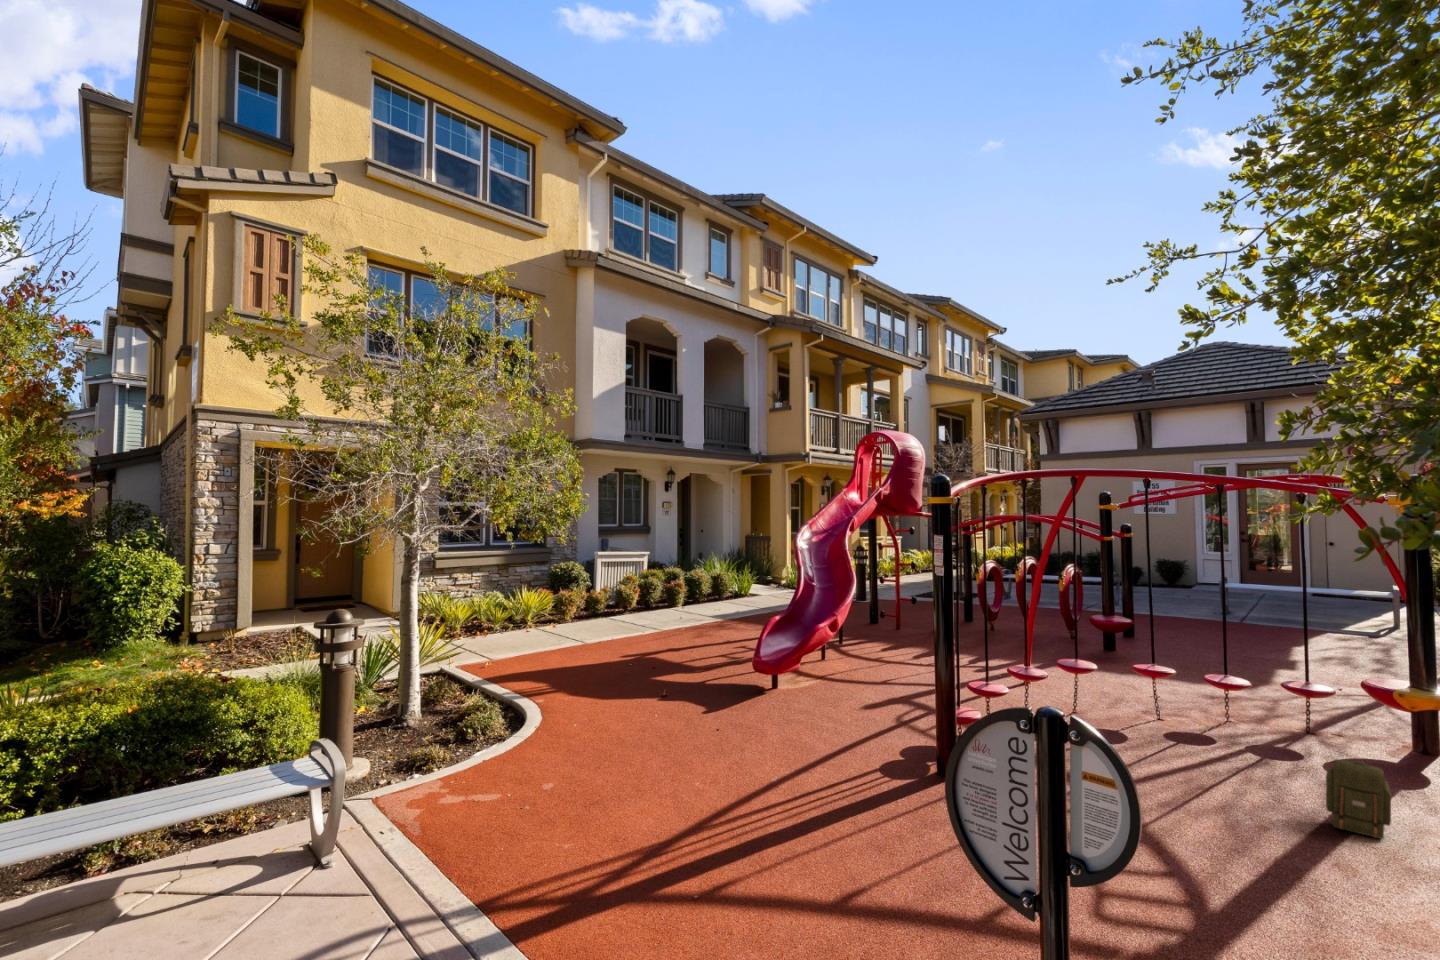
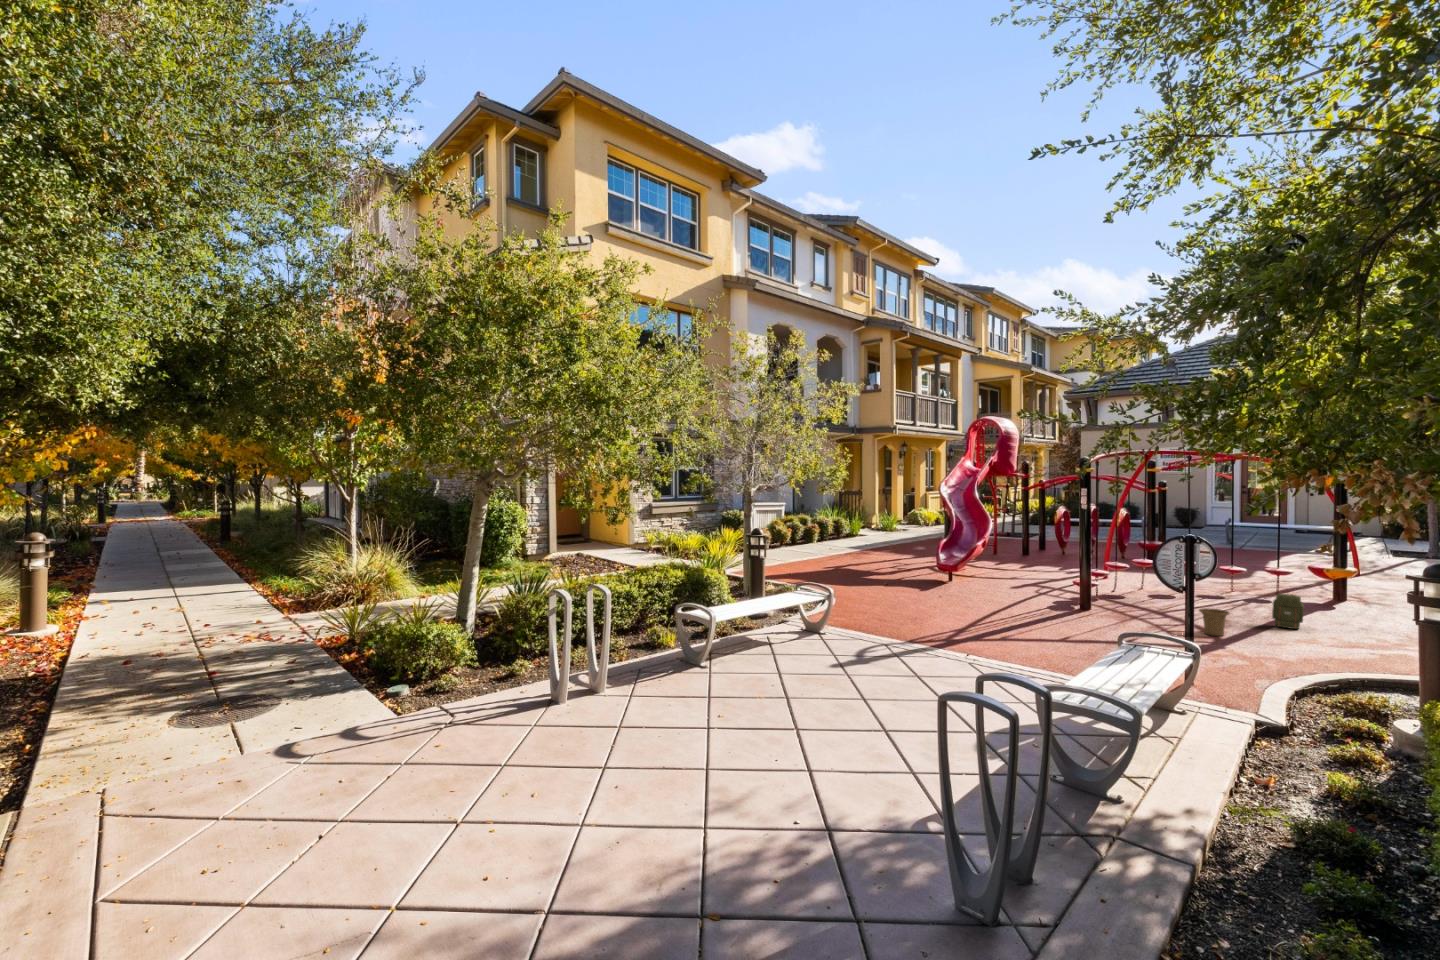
basket: none [1180,794,1244,862] -> present [1199,608,1230,636]

